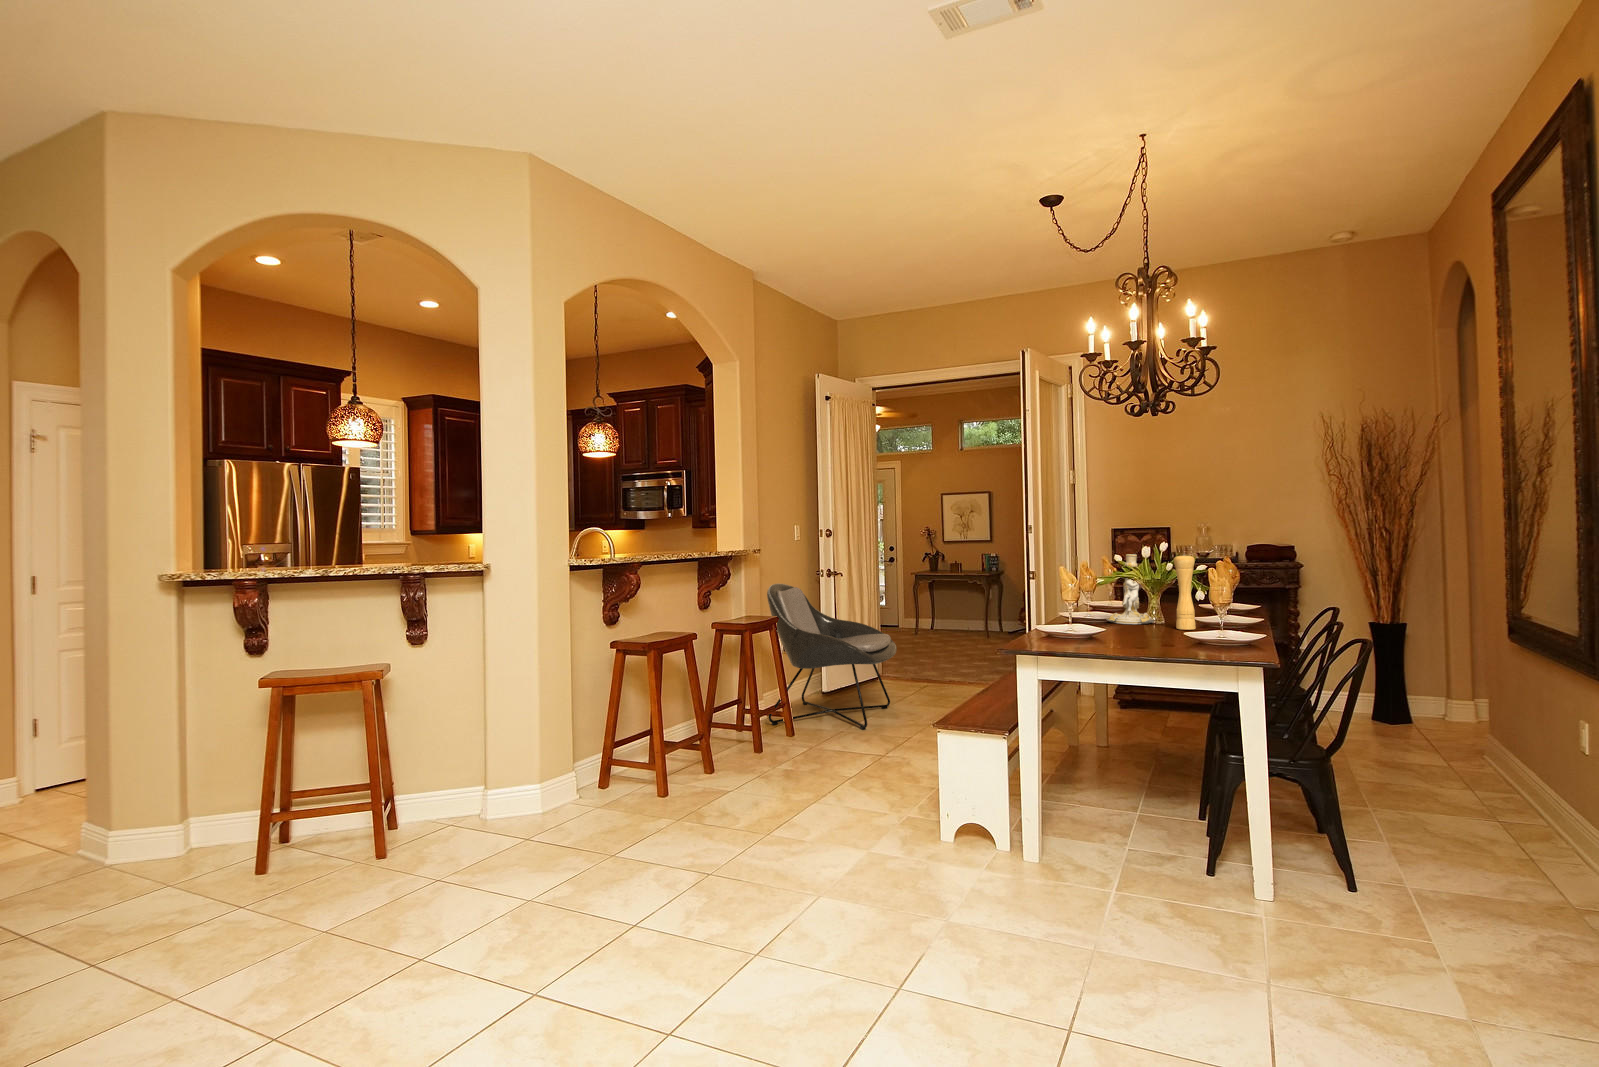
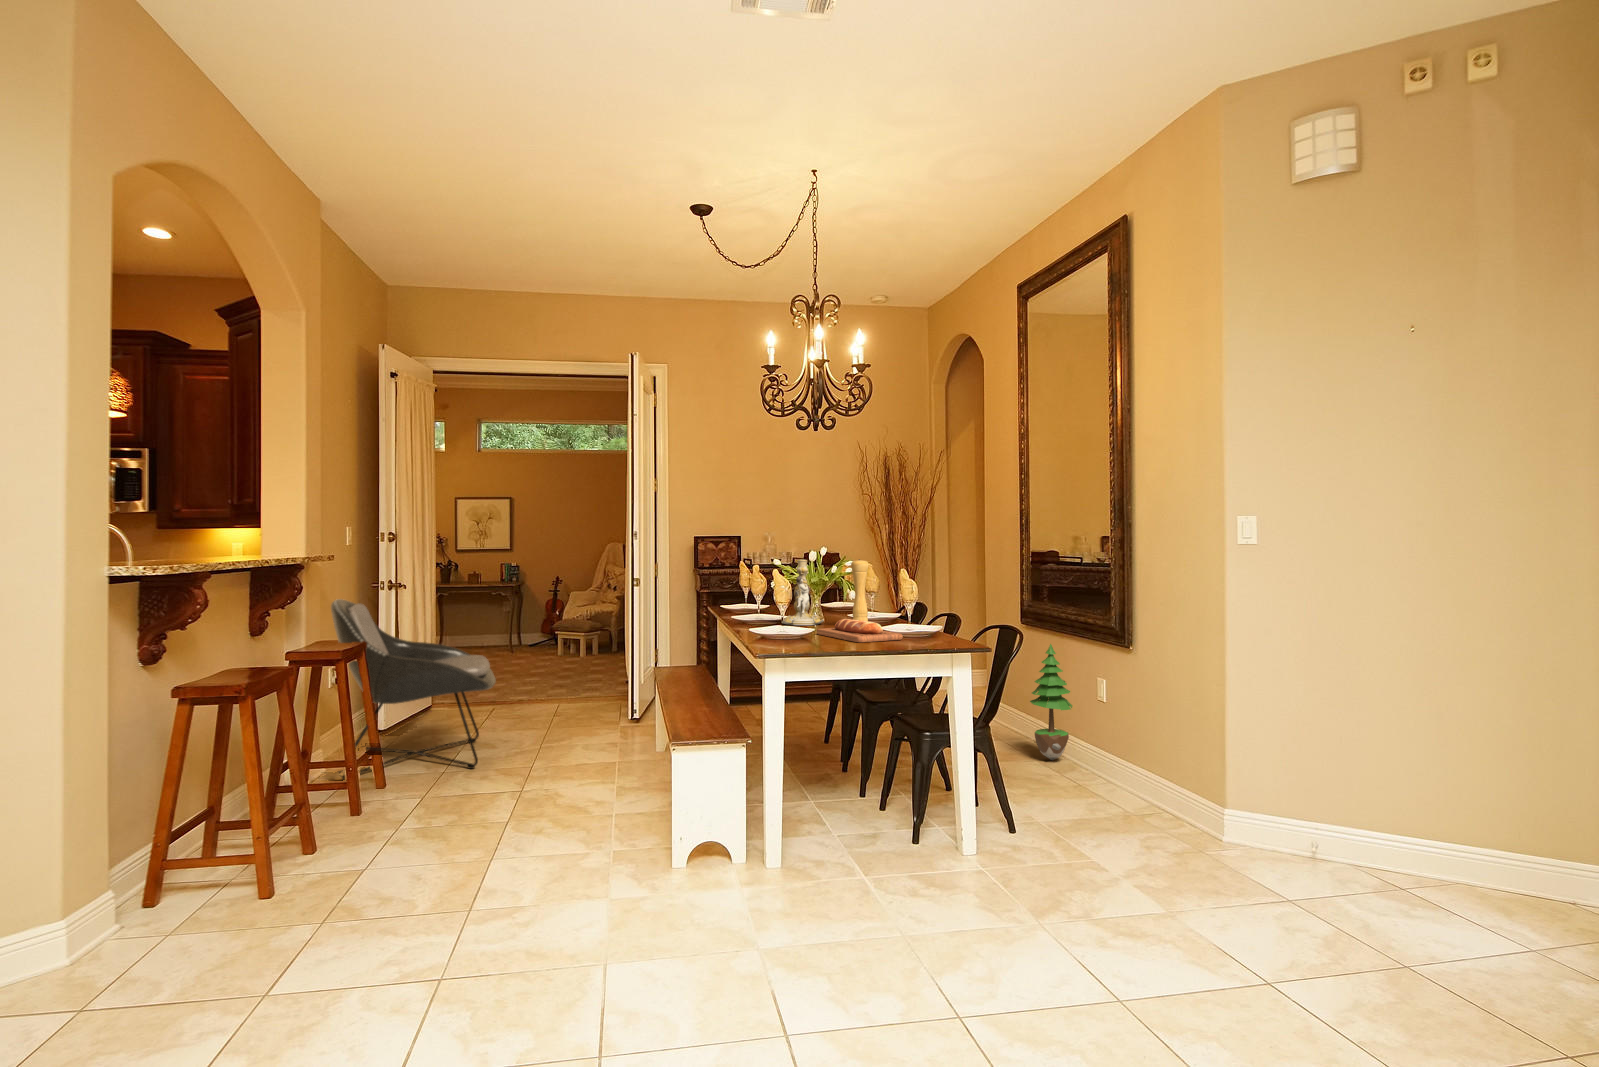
bread loaf: none [1112,620,1189,646] -> present [817,619,903,642]
potted tree: none [1480,667,1553,824] -> present [1030,644,1072,760]

